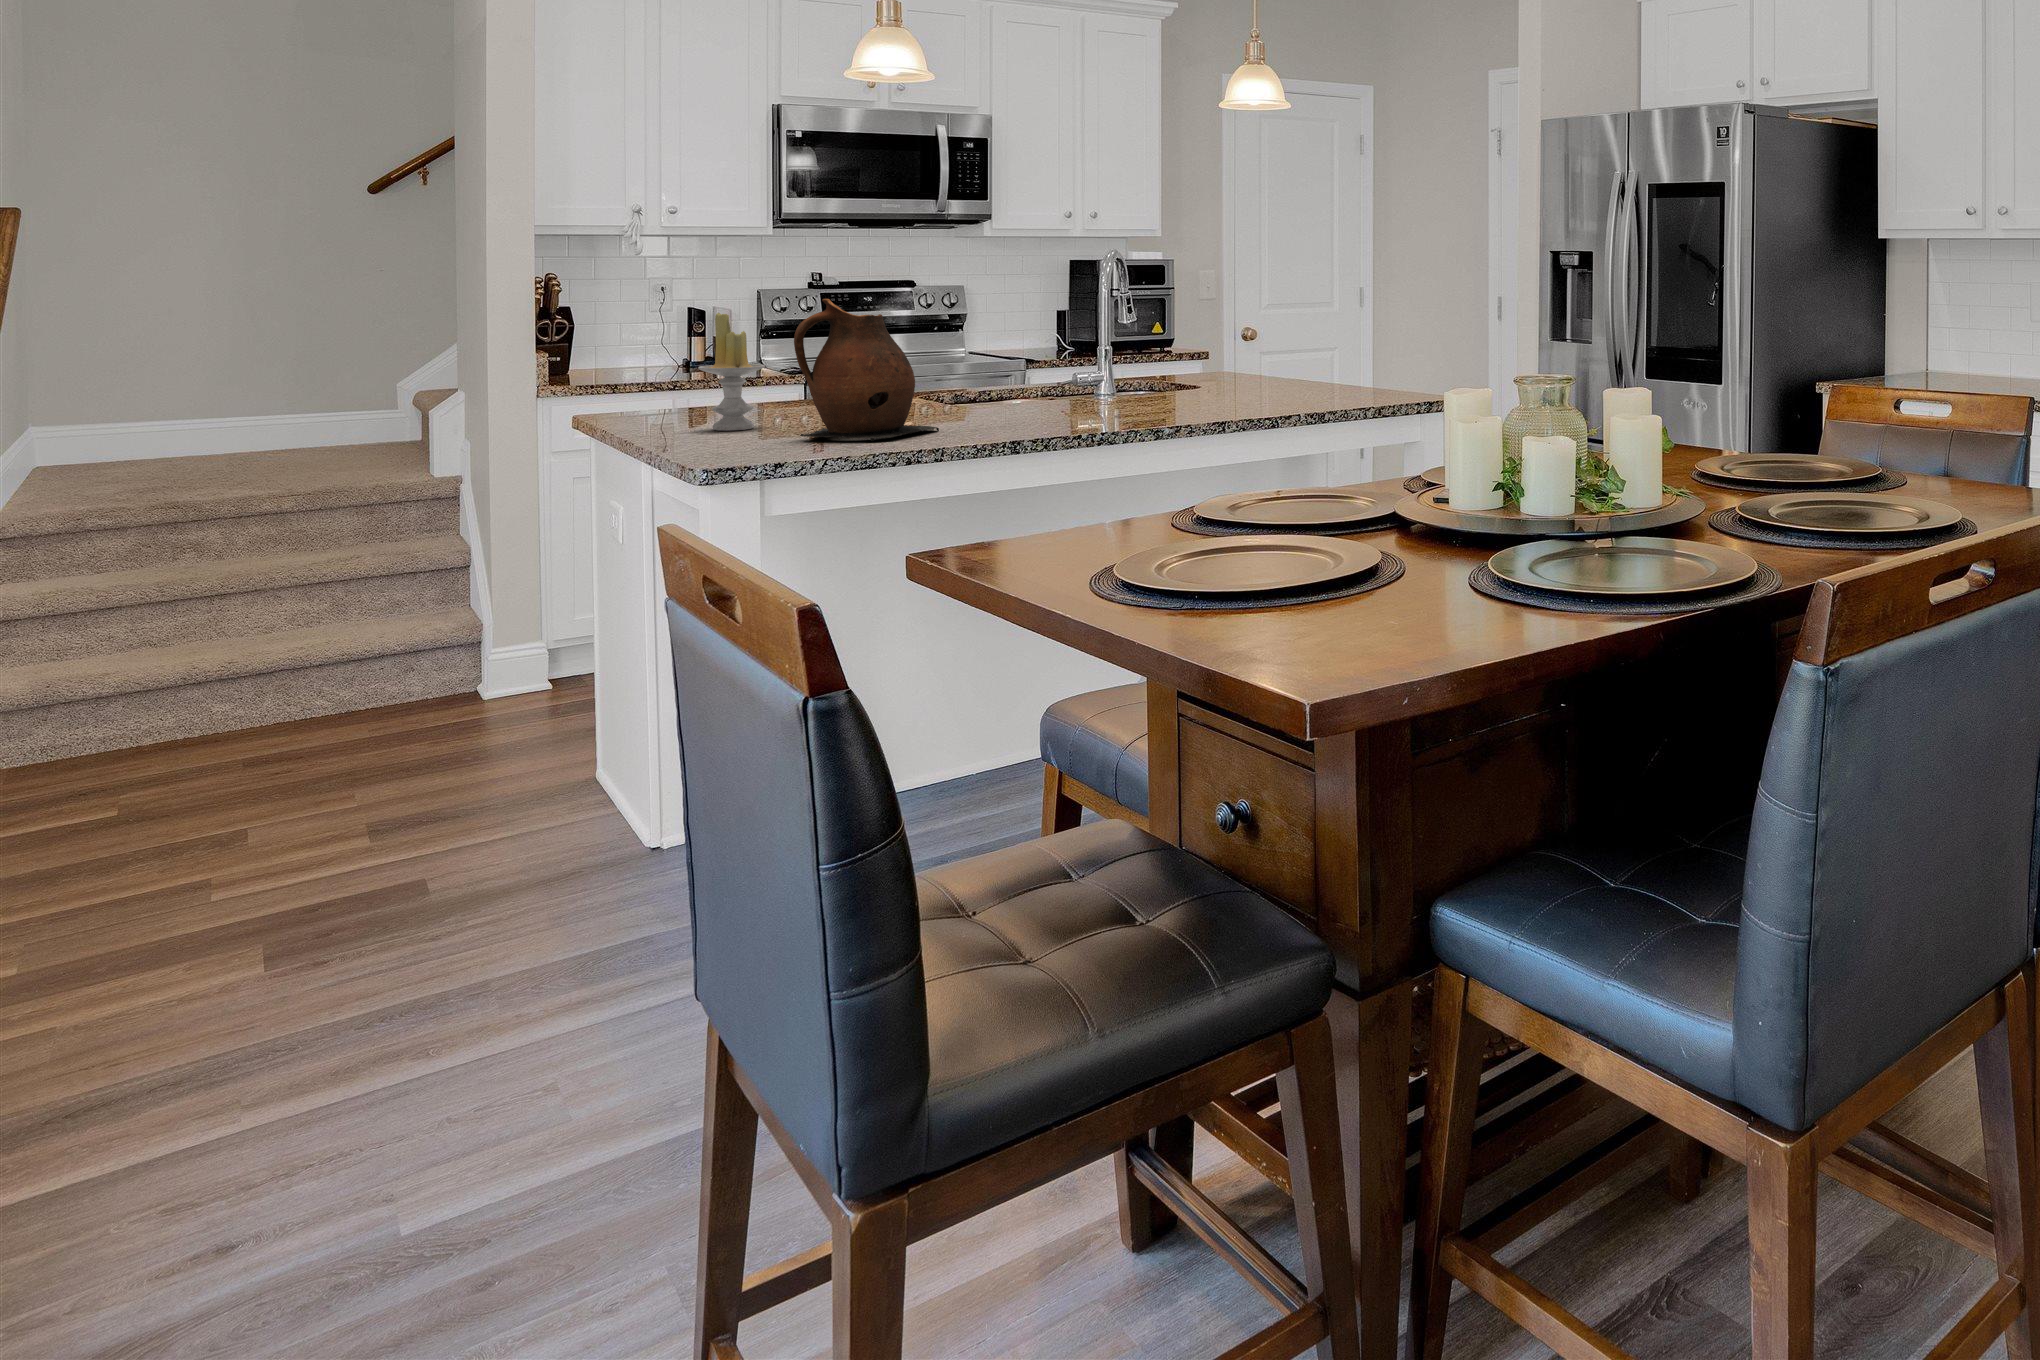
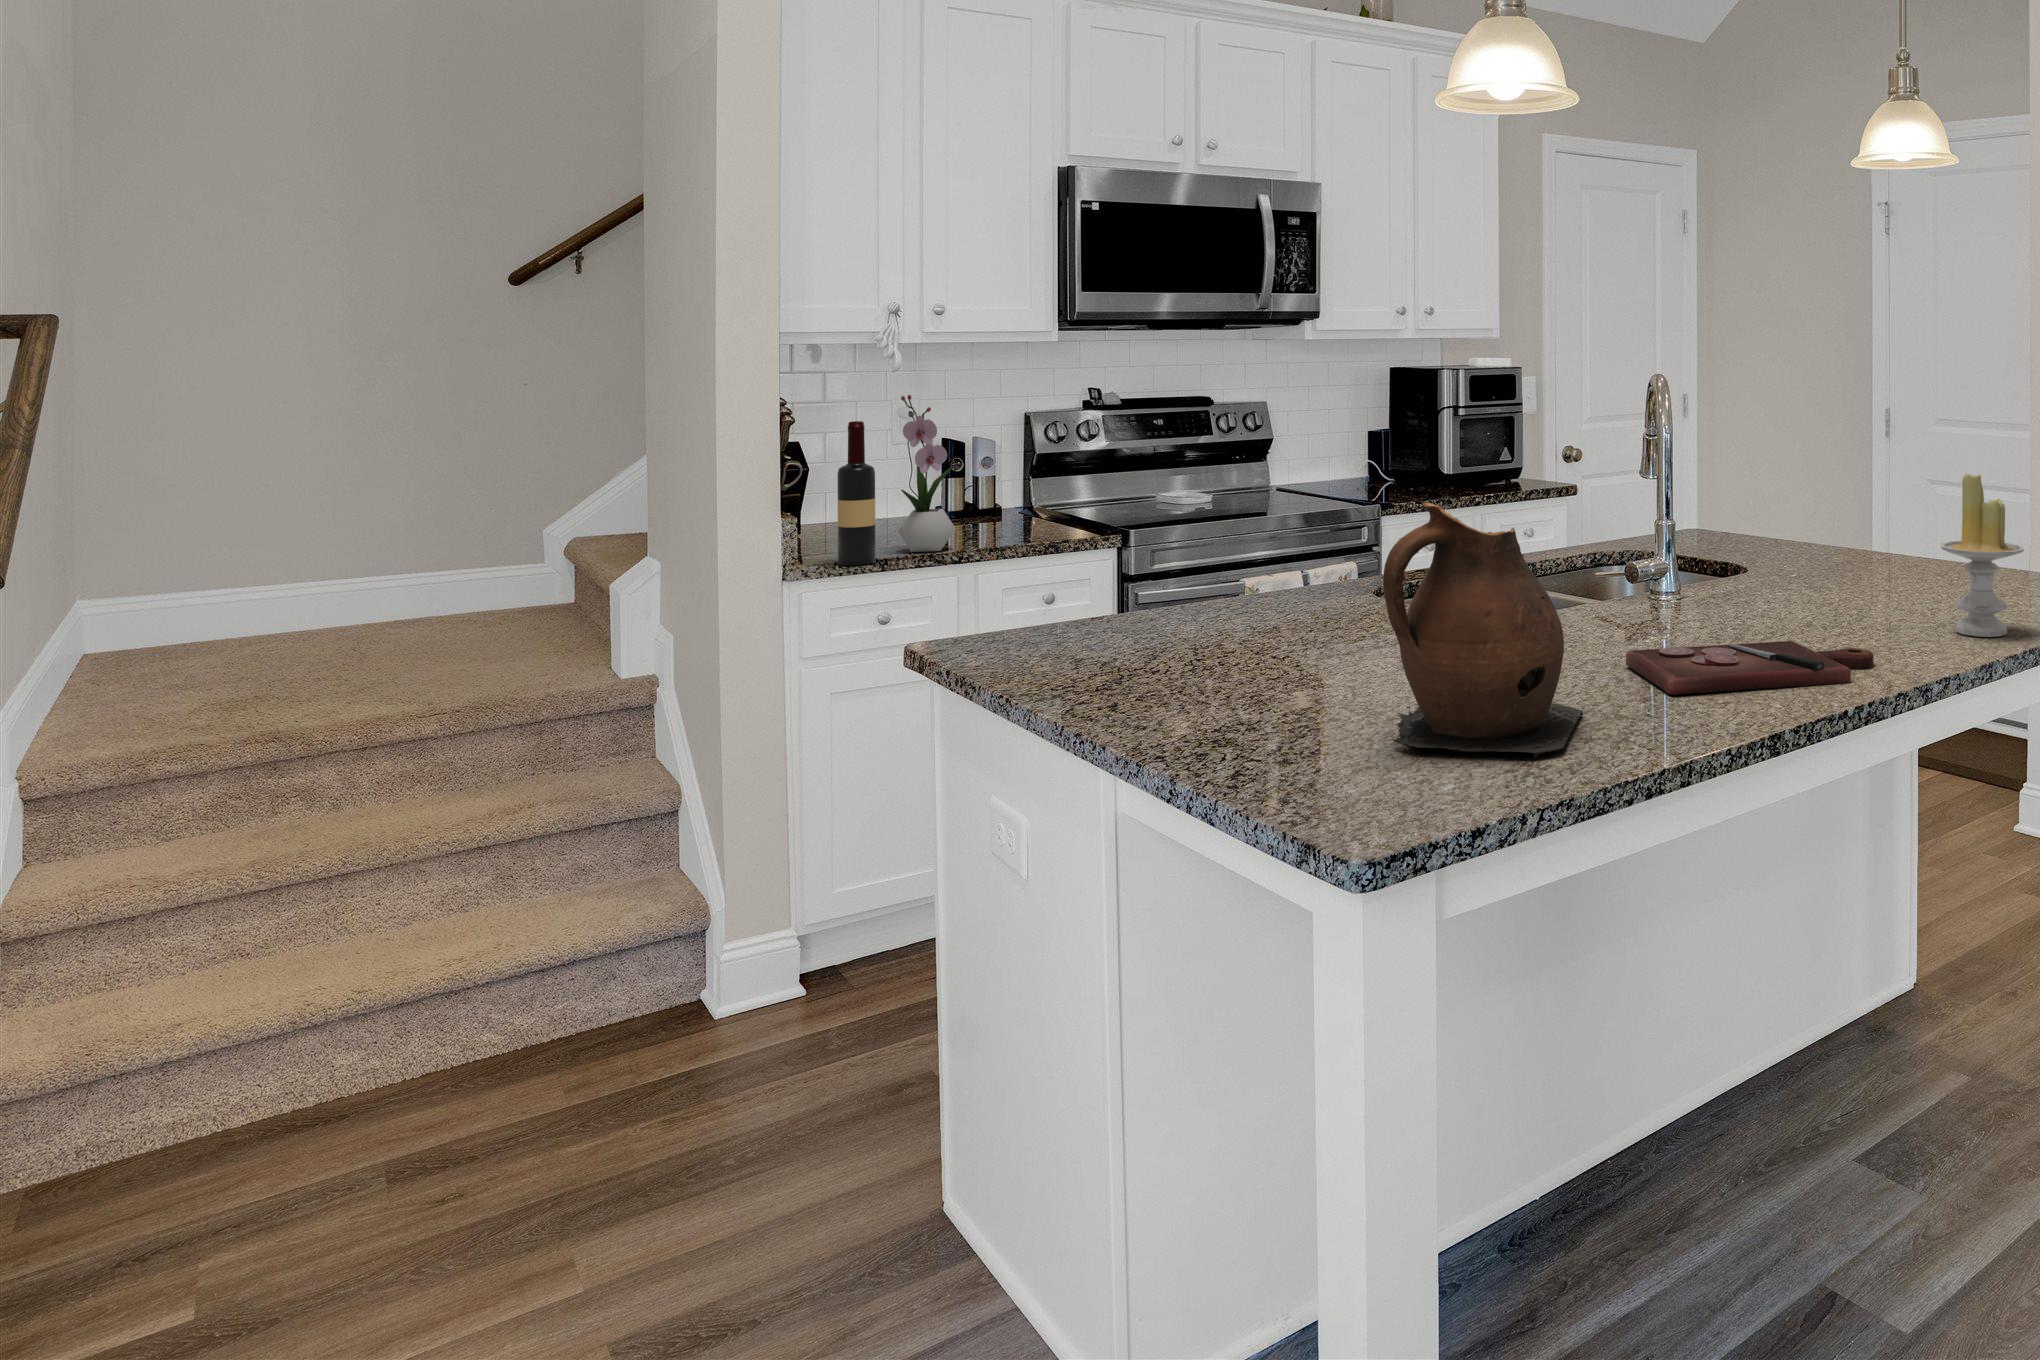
flower arrangement: none [631,268,678,383] -> present [898,395,956,552]
wine bottle: none [579,286,610,388] -> present [837,421,875,565]
candle: present [698,313,765,431] -> present [1941,474,2024,637]
cutting board: none [1010,405,1171,424] -> present [1626,641,1873,695]

